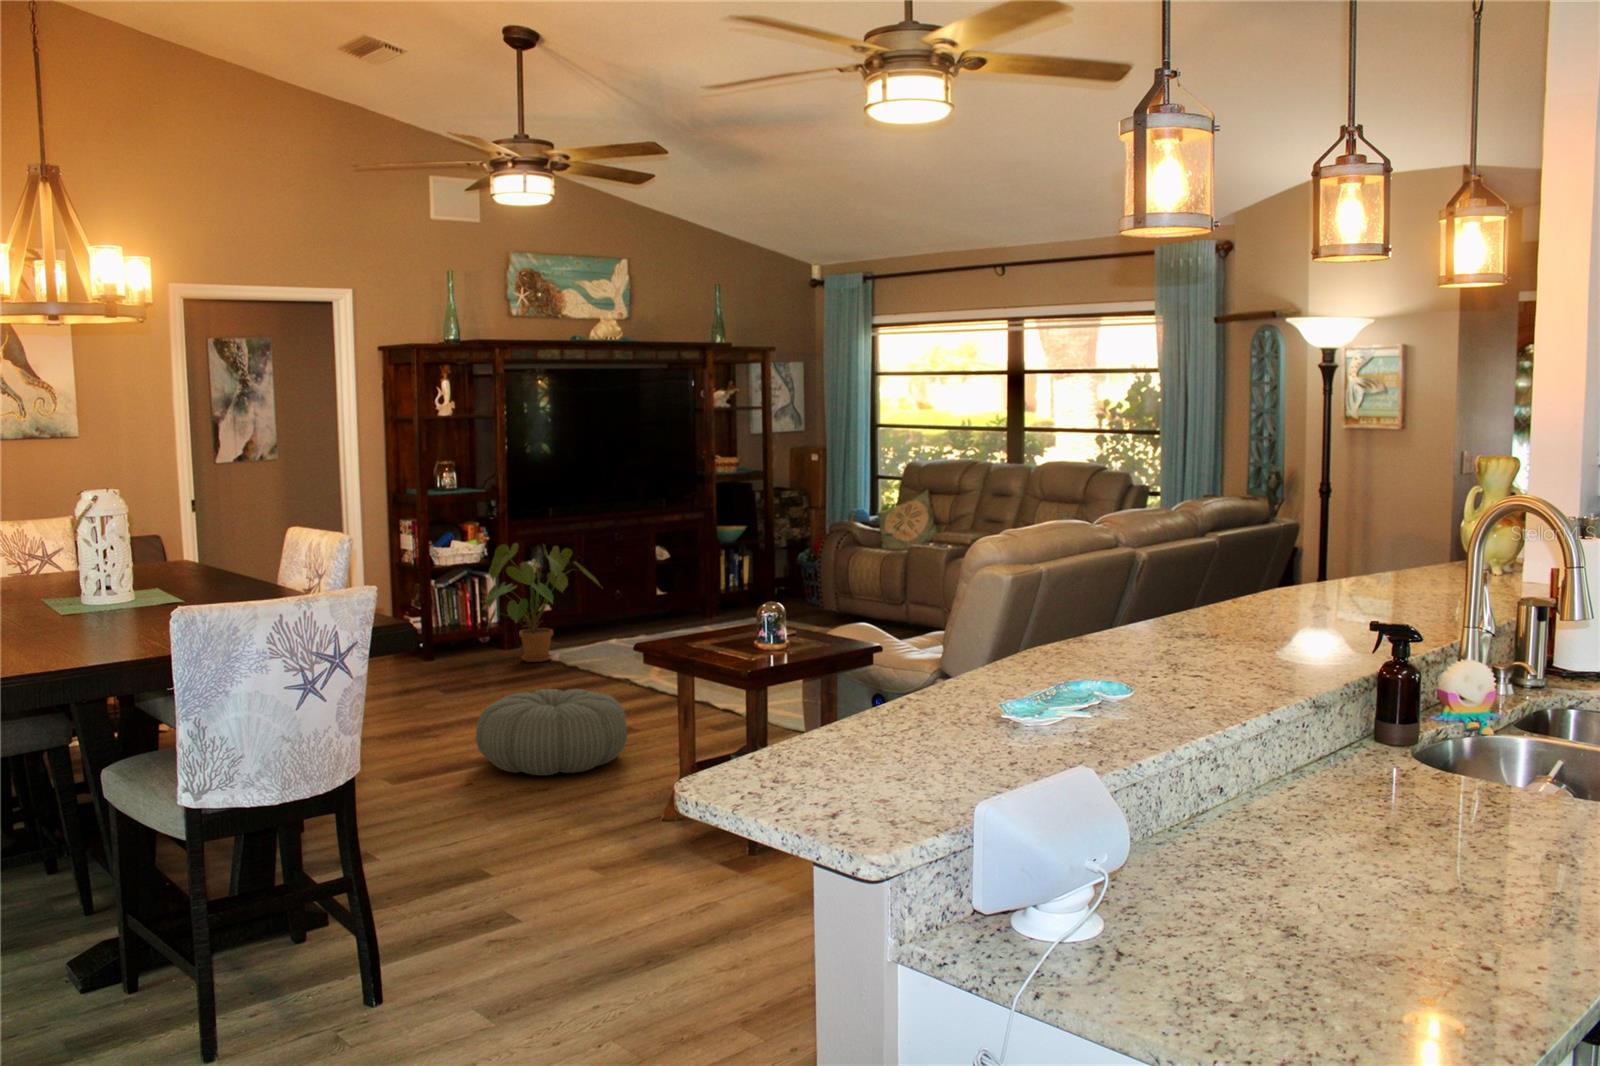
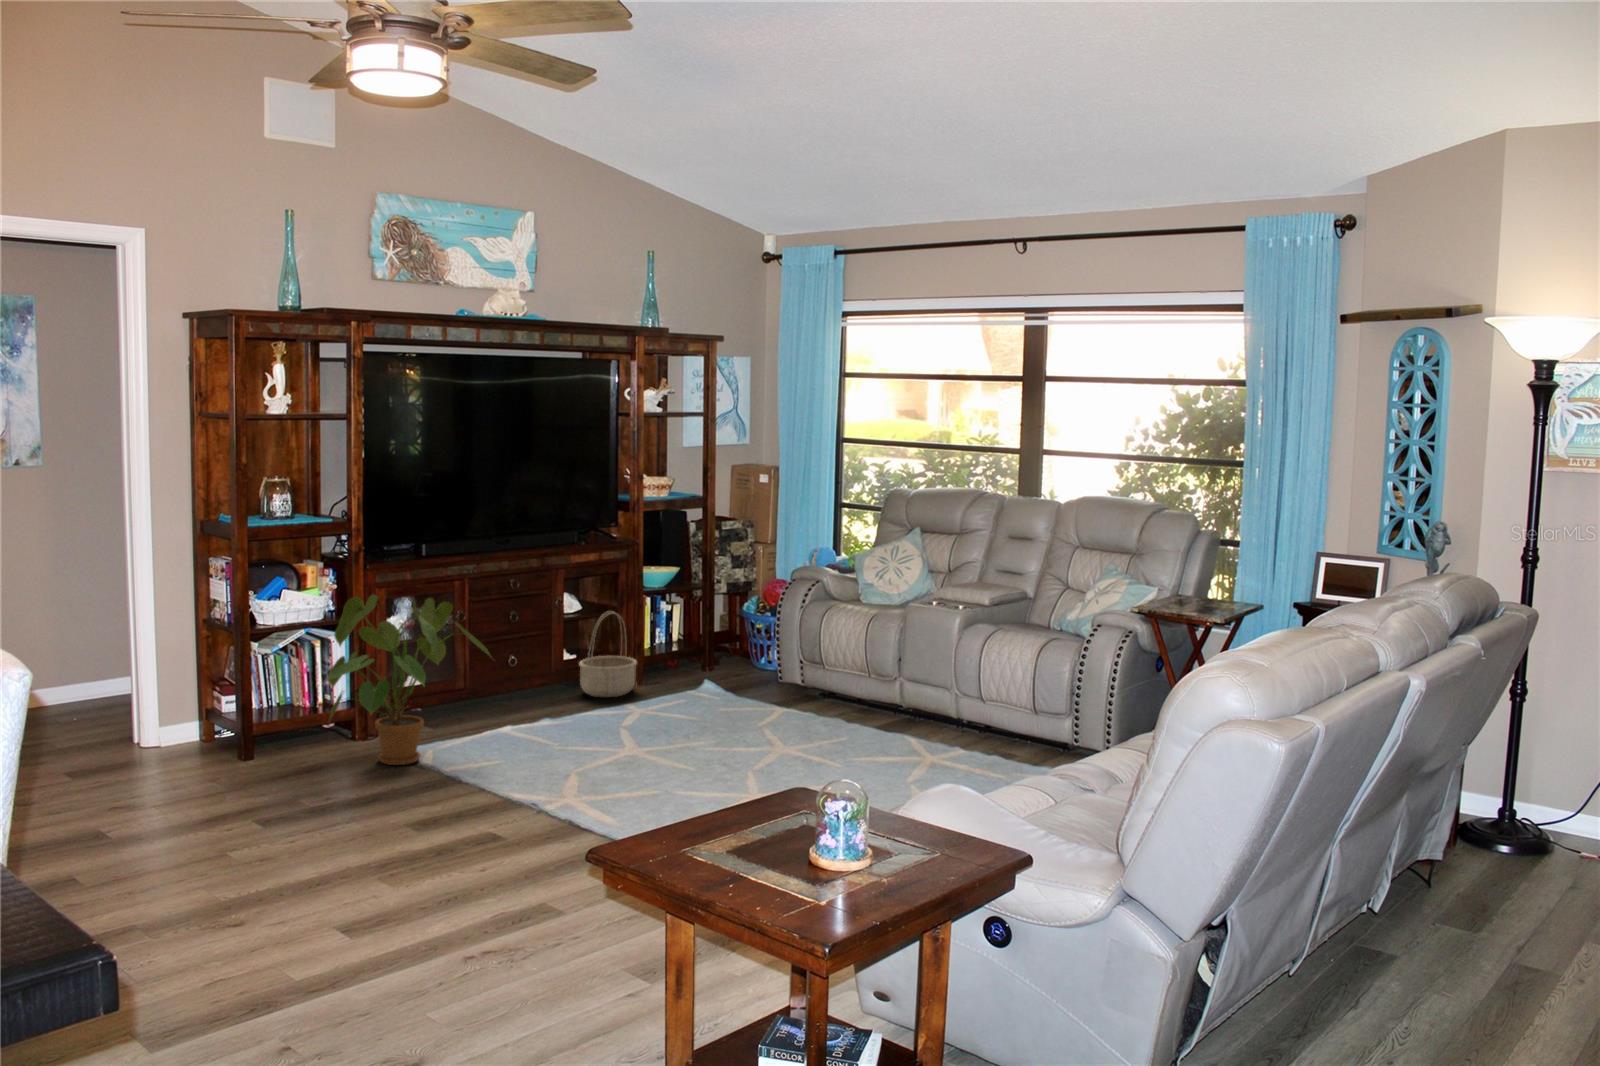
basket: none [668,559,713,623] -> present [579,612,637,697]
pouf: present [476,689,627,775] -> none [300,859,544,1021]

